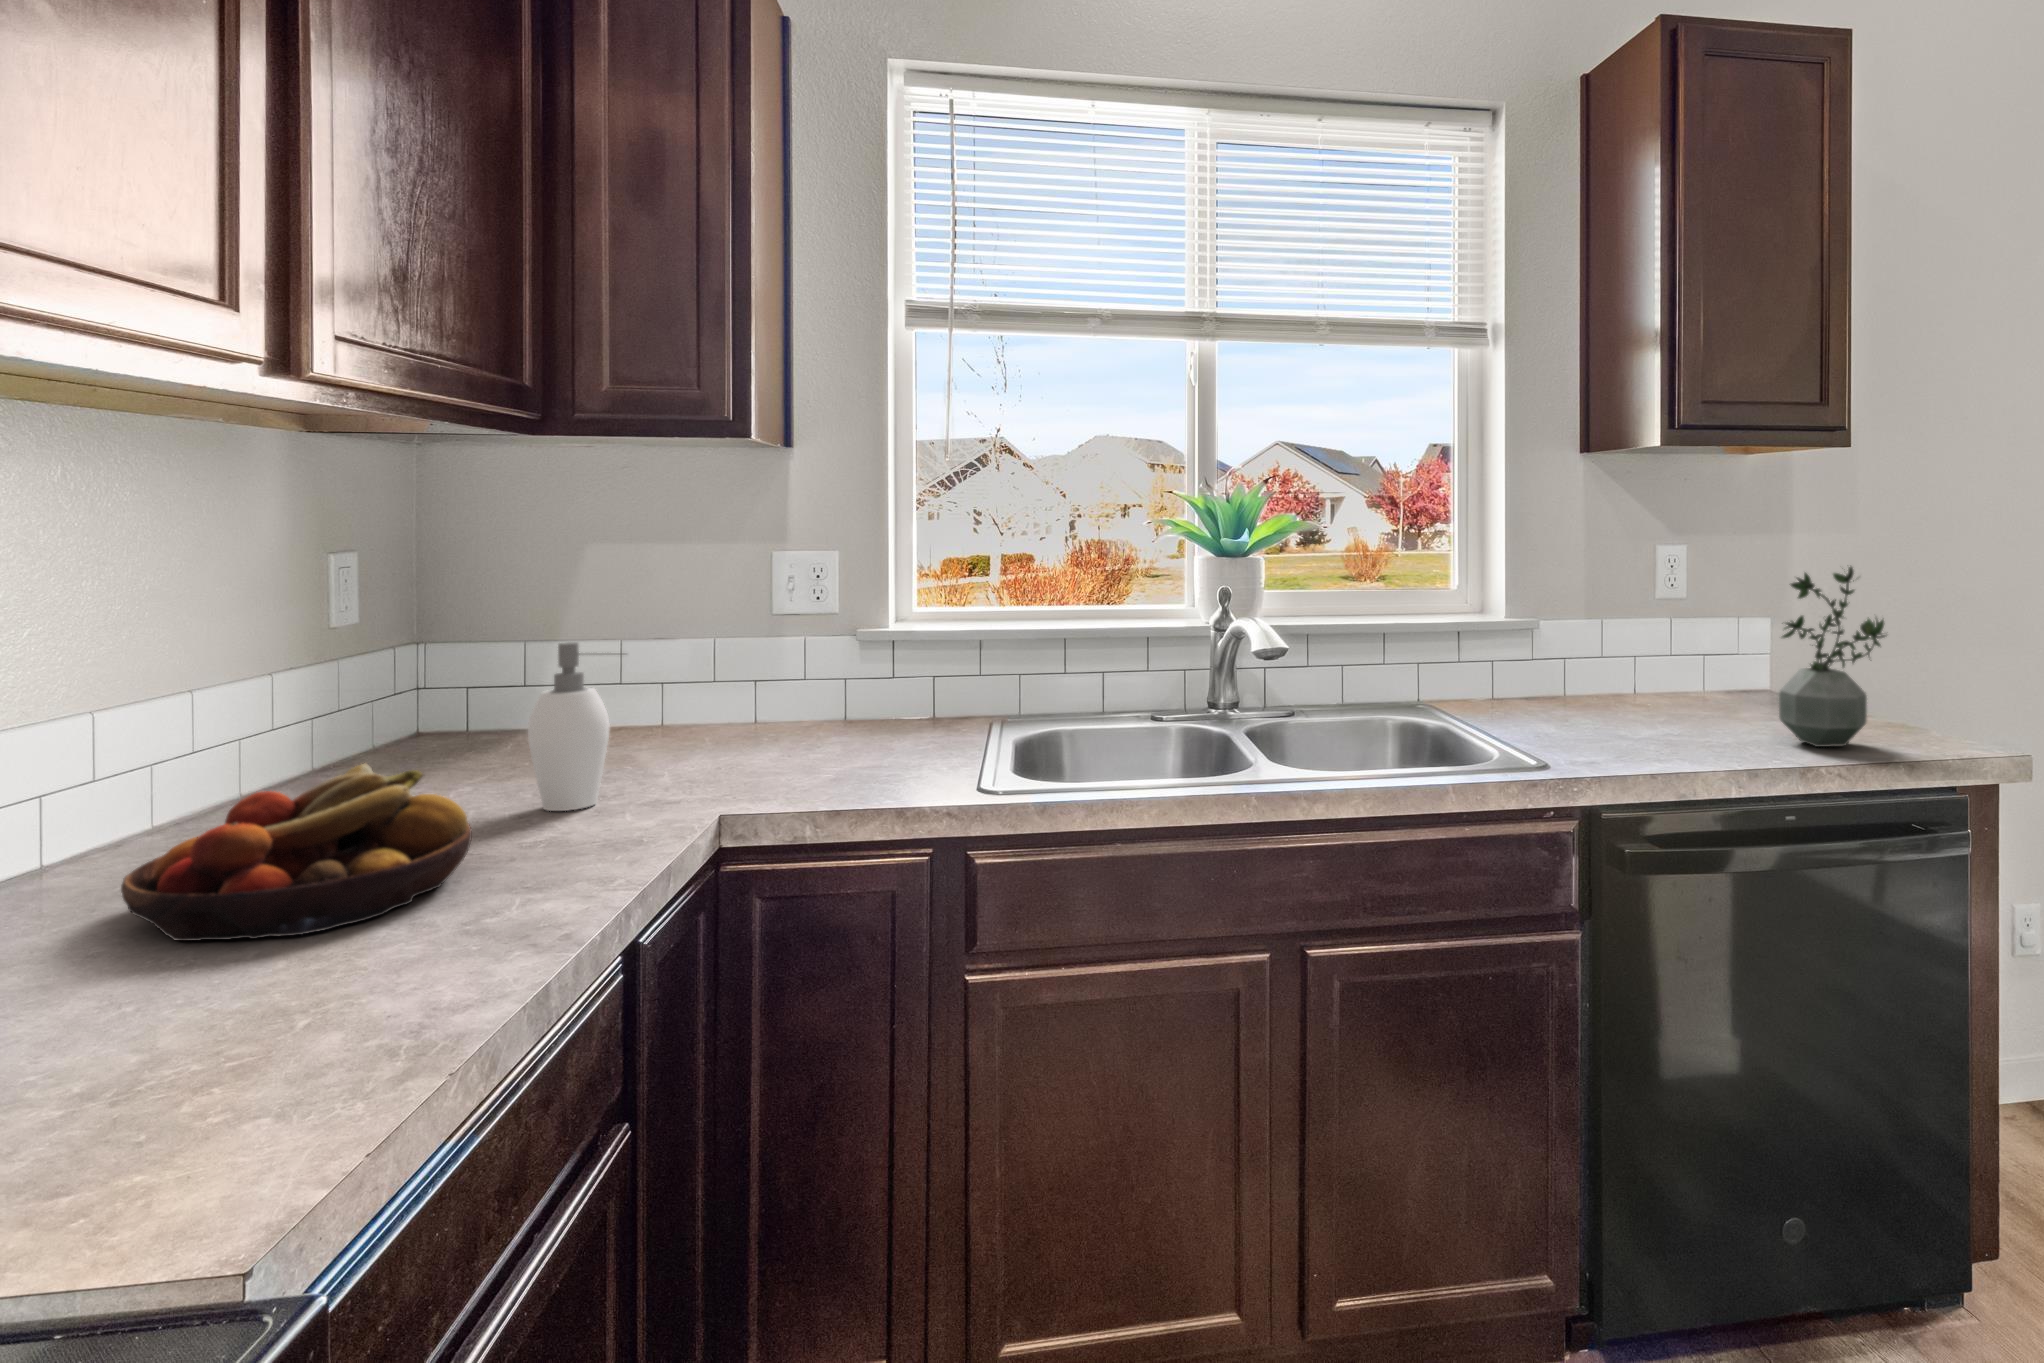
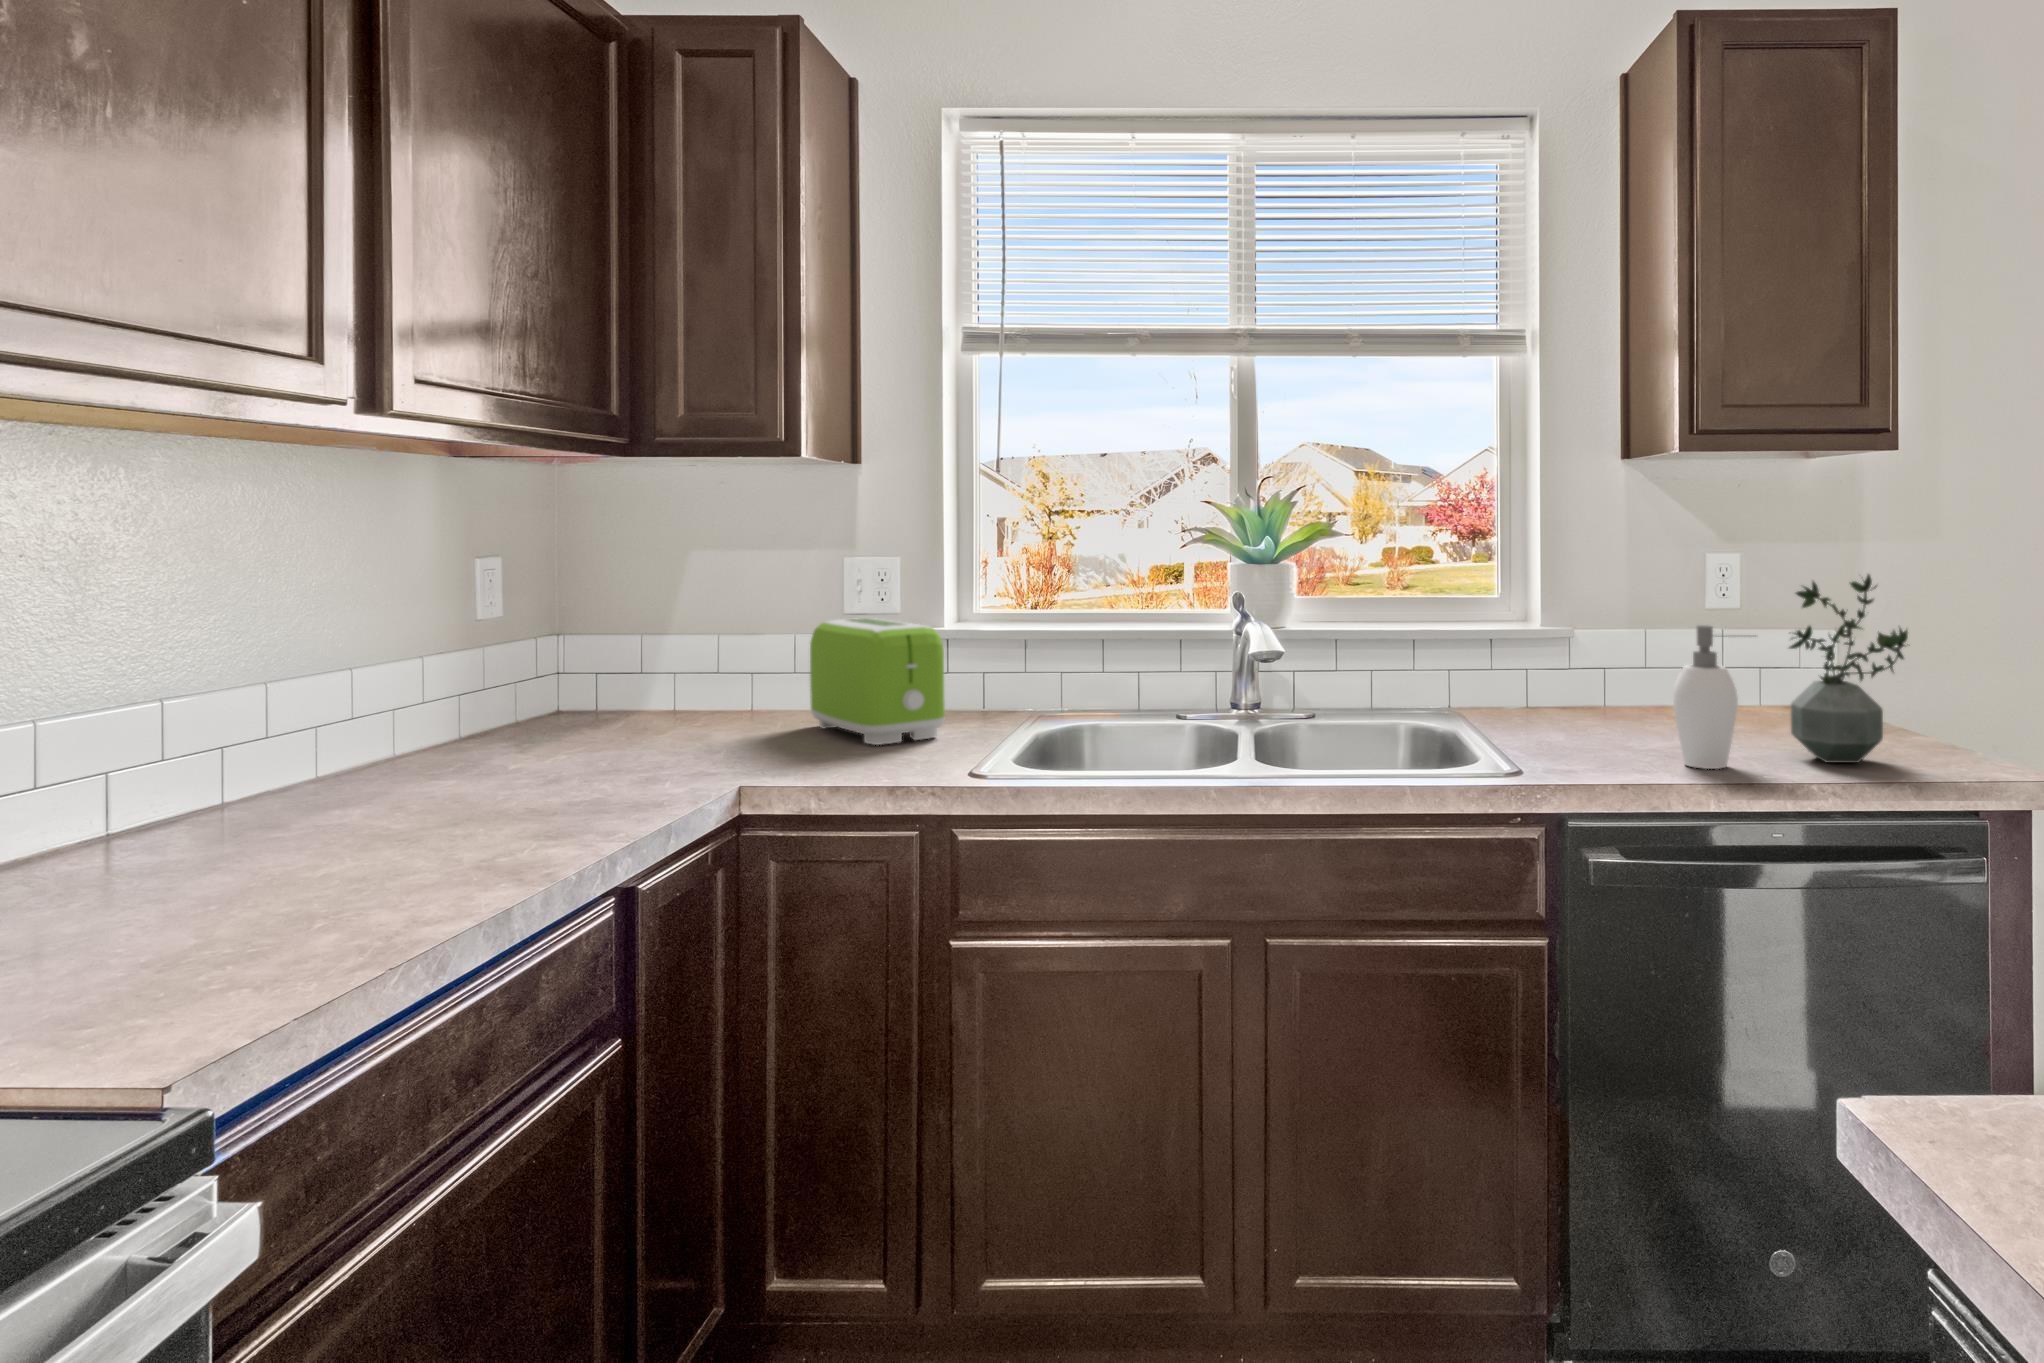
toaster: none [746,620,913,760] -> present [810,618,945,745]
soap dispenser: present [528,642,610,811] -> present [1673,625,1738,769]
fruit bowl: present [121,764,472,941] -> none [239,731,514,865]

